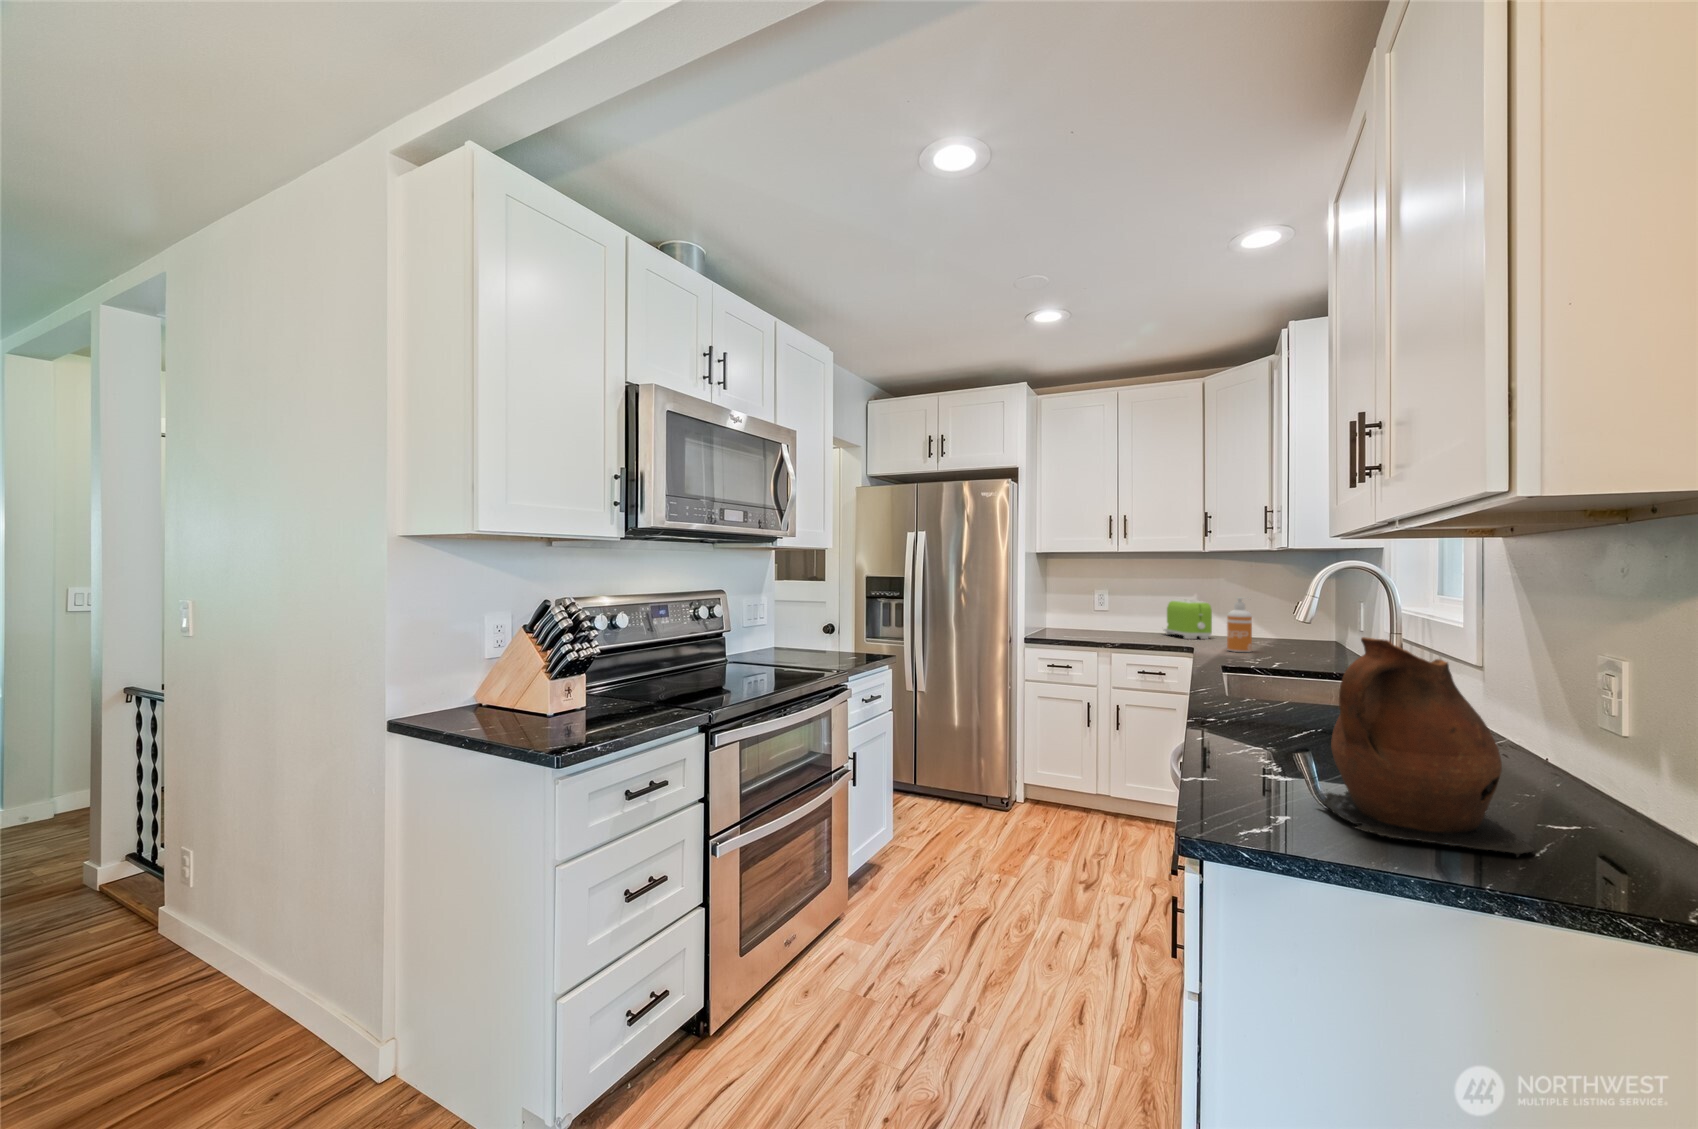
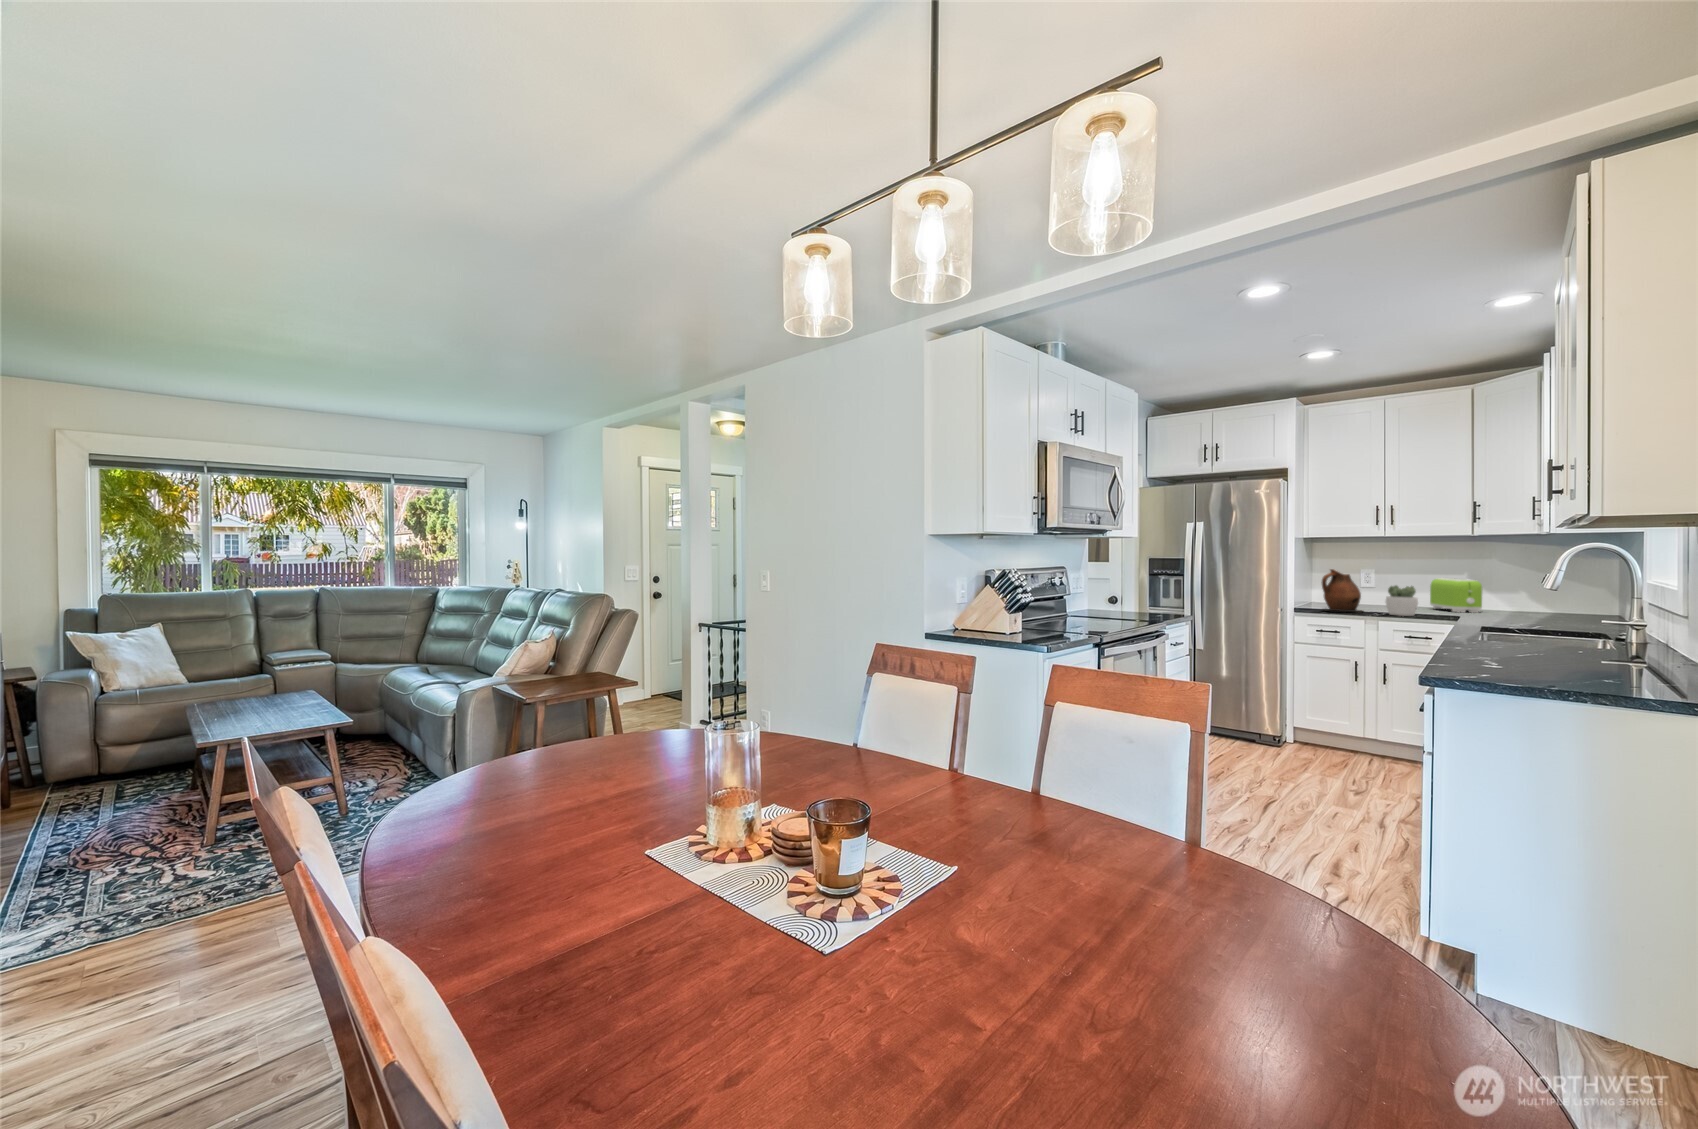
soap dispenser: present [1227,597,1252,652] -> none [1495,575,1521,621]
succulent plant: none [1119,609,1152,646] -> present [1386,585,1418,616]
ceramic pitcher: present [1322,637,1534,857] -> present [1322,569,1362,612]

